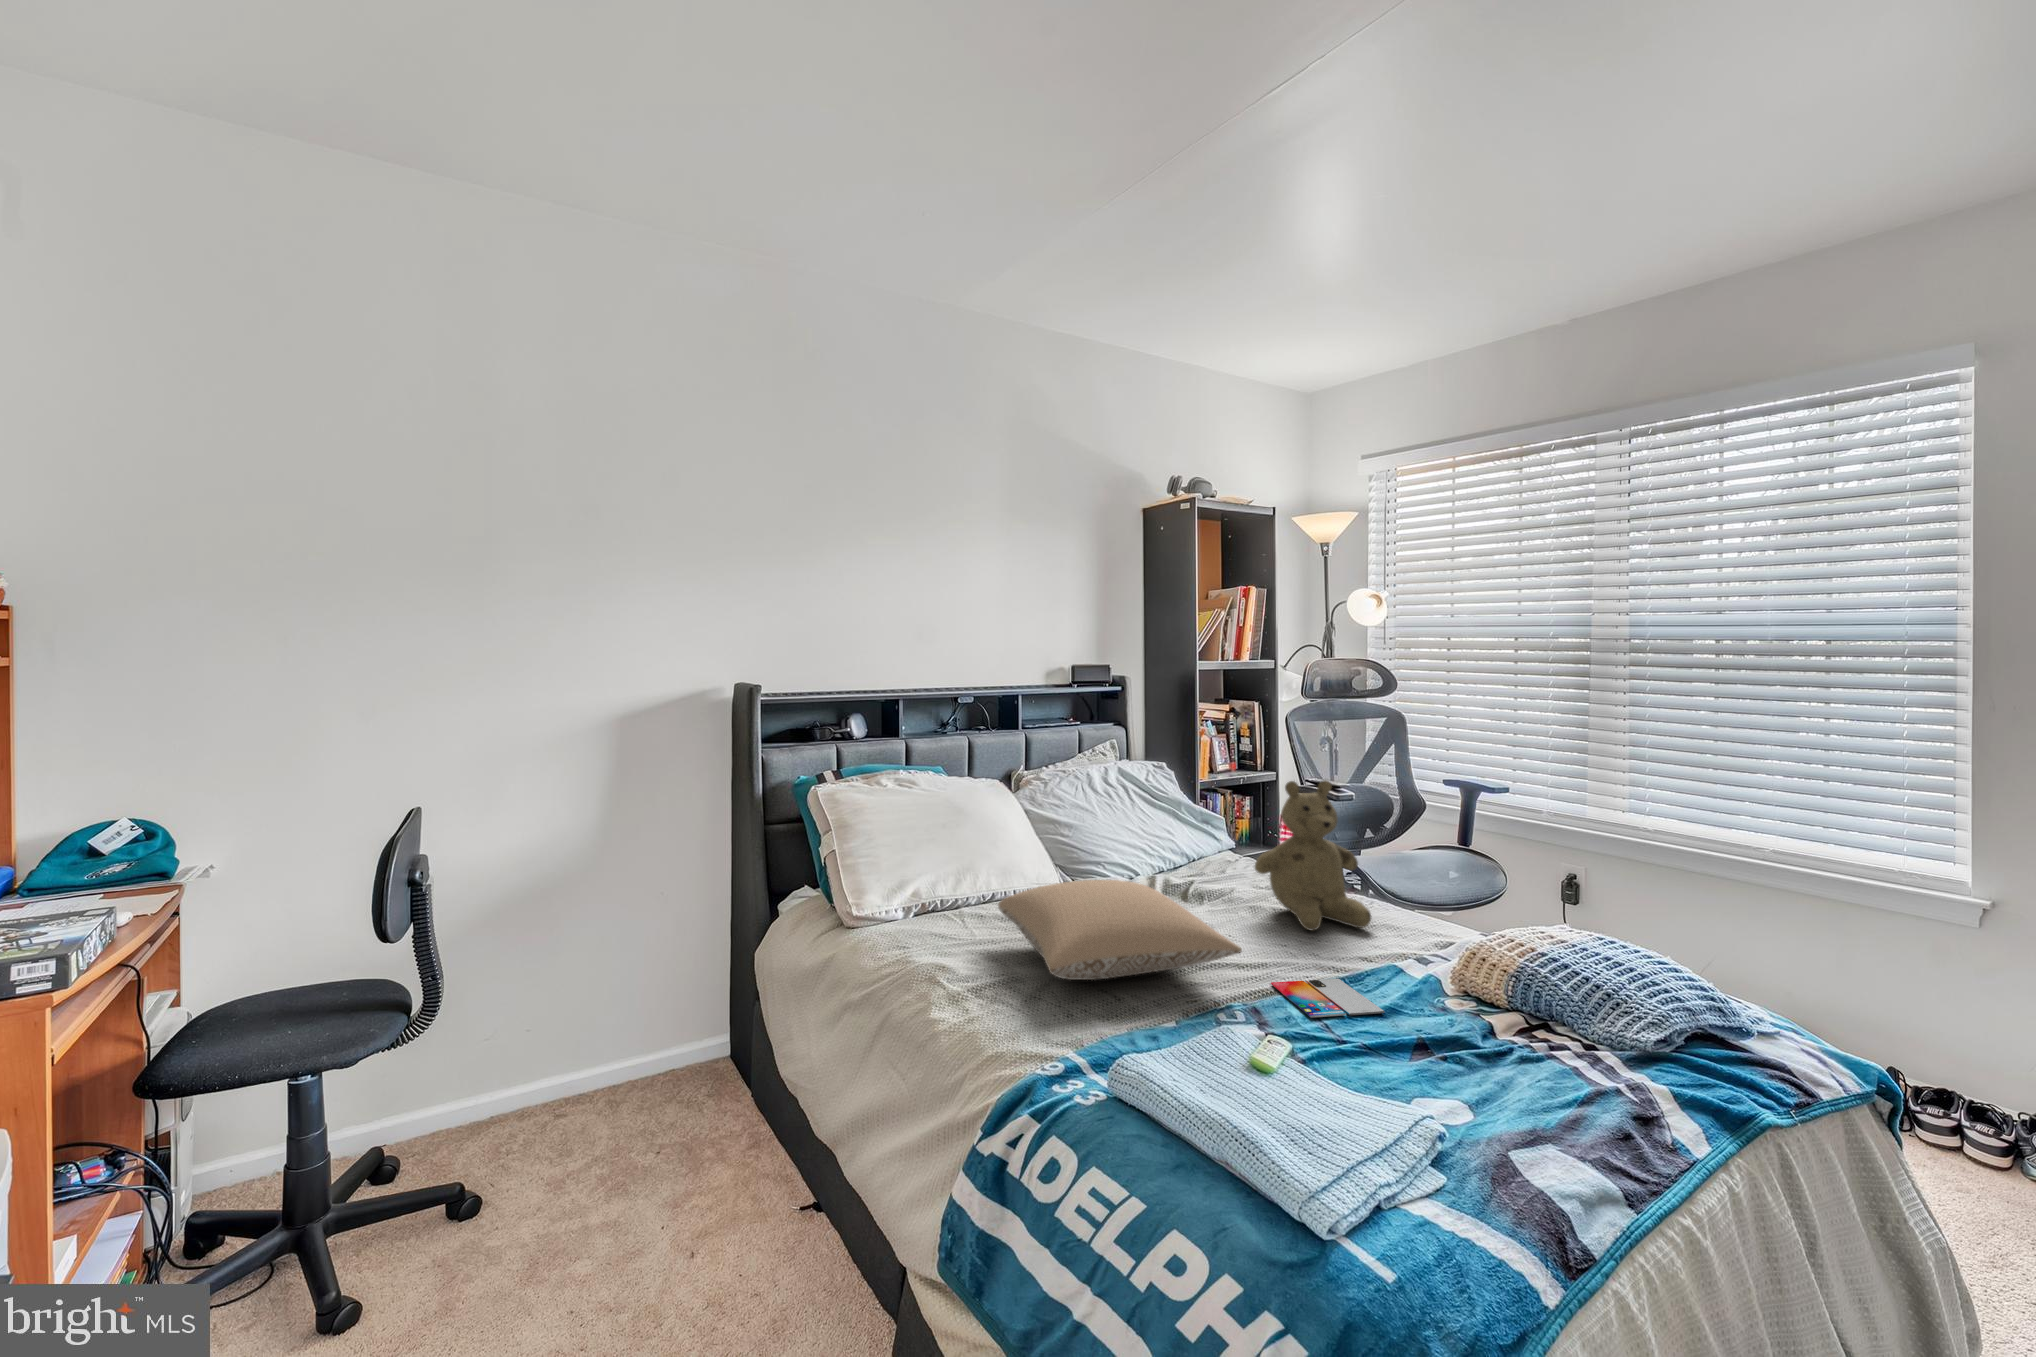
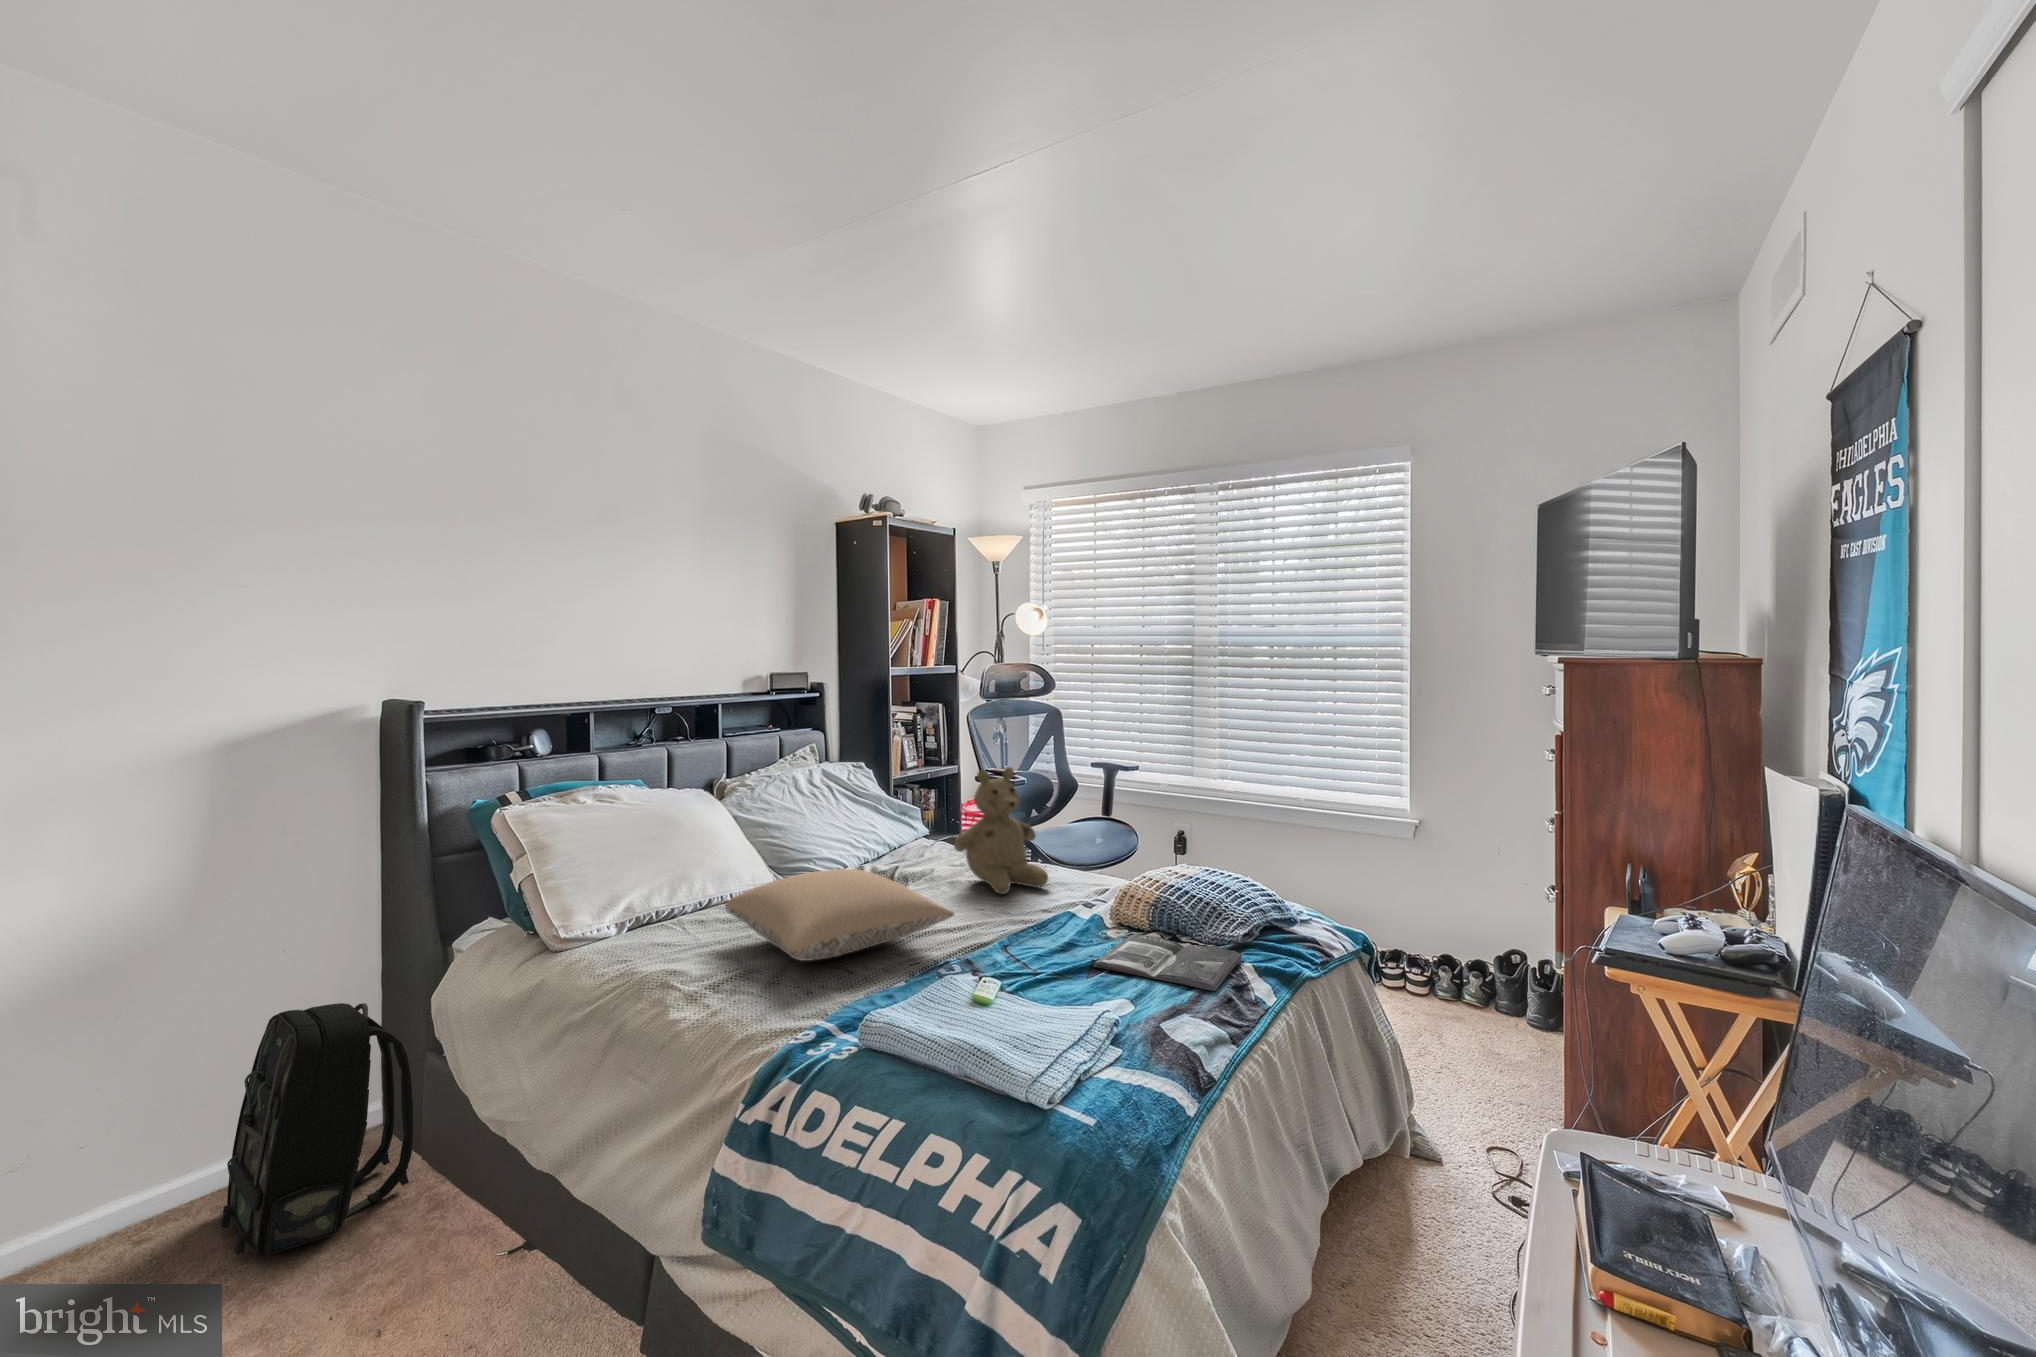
backpack: none [605,946,740,1155] -> present [220,1003,413,1256]
smartphone: present [1271,979,1385,1018] -> none [977,928,1066,960]
magazine: none [1420,1010,1652,1116] -> present [1094,934,1242,991]

